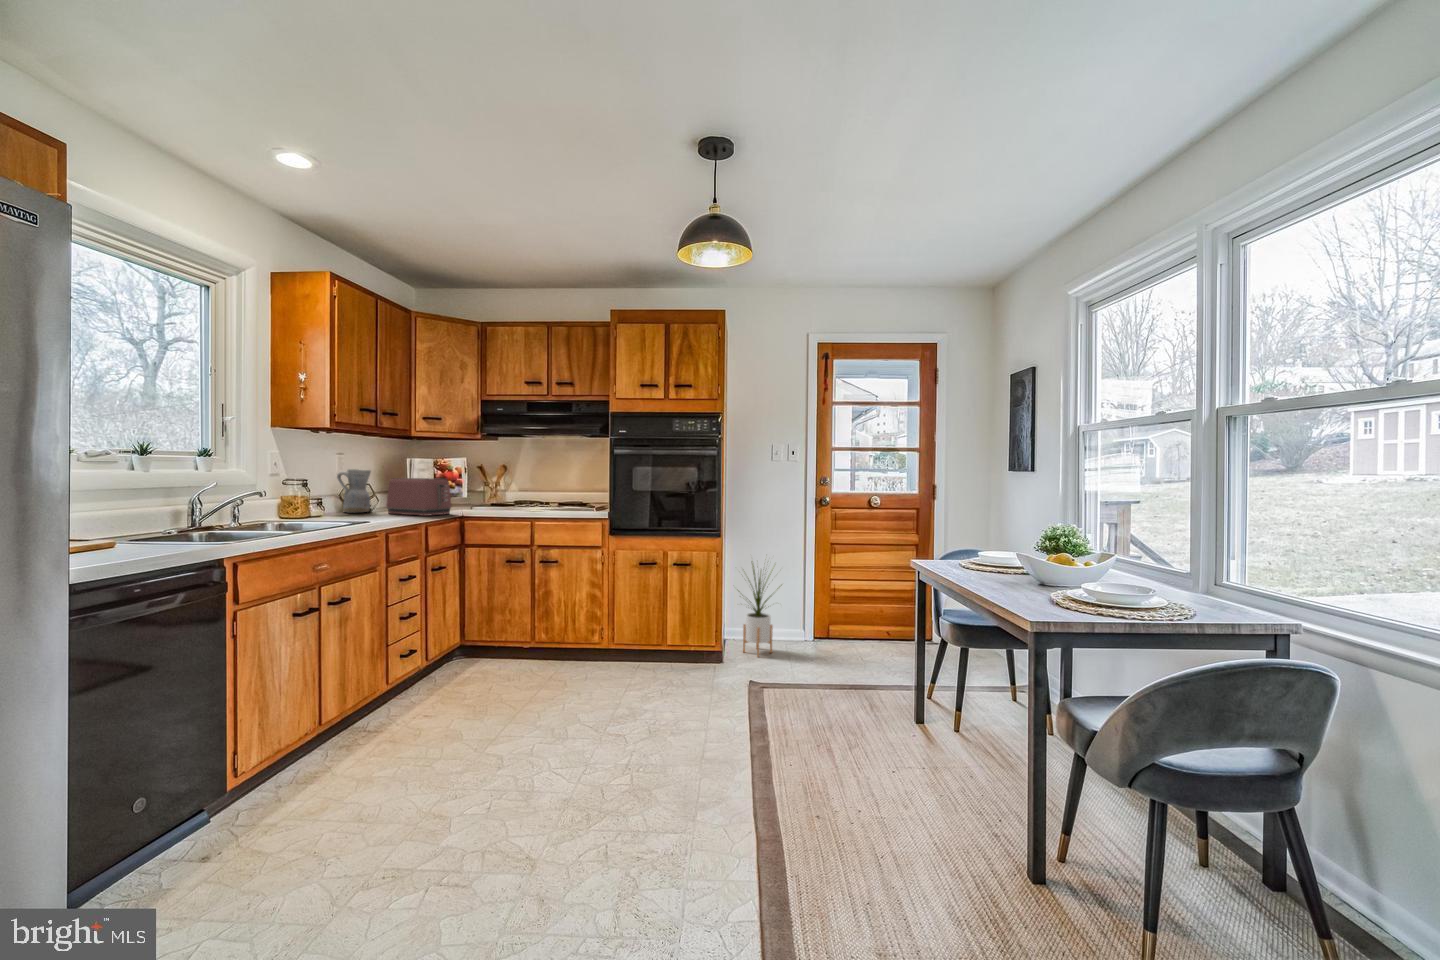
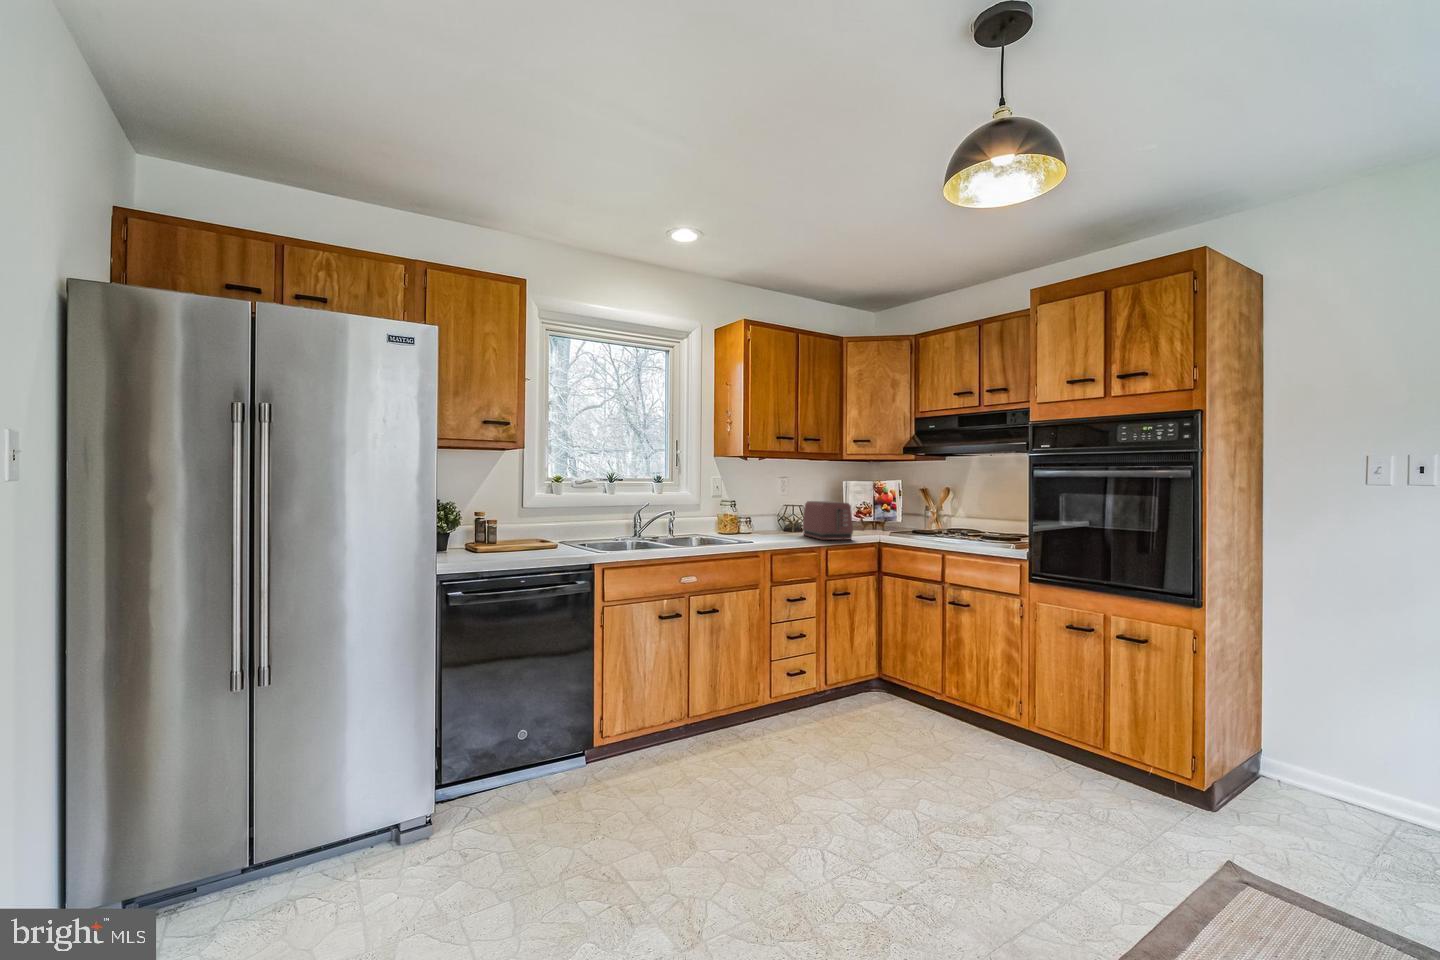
ceramic pitcher: present [337,469,371,512] -> none [770,492,797,532]
house plant: present [743,564,778,656] -> none [1248,642,1368,831]

